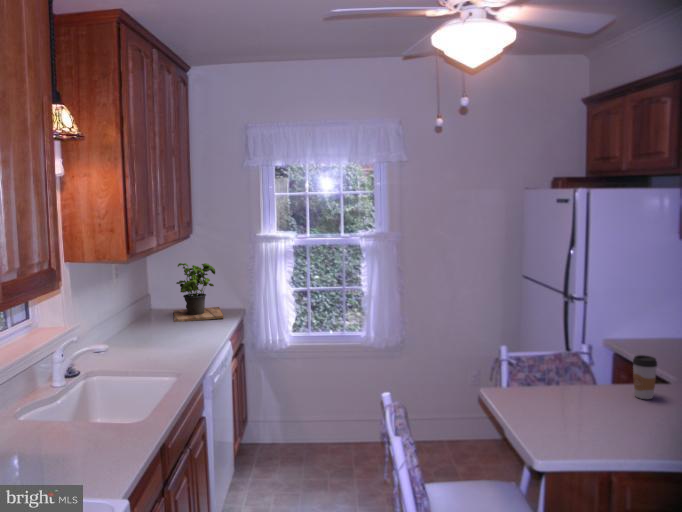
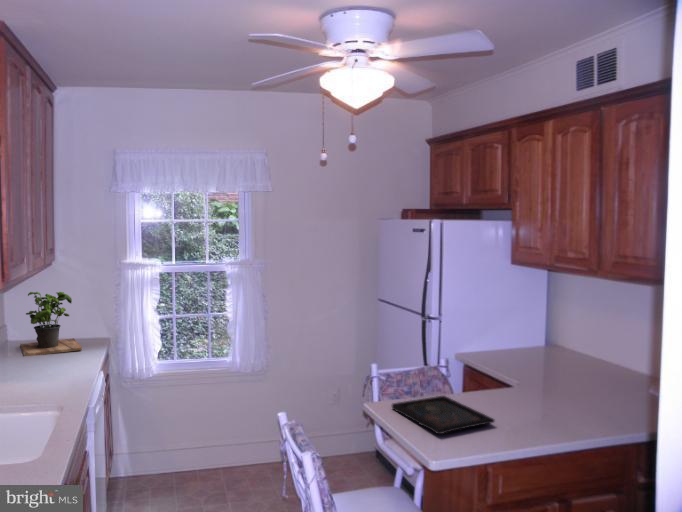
coffee cup: present [633,355,657,399] -> none [488,364,508,402]
tray: none [514,387,633,430] -> present [392,396,494,434]

